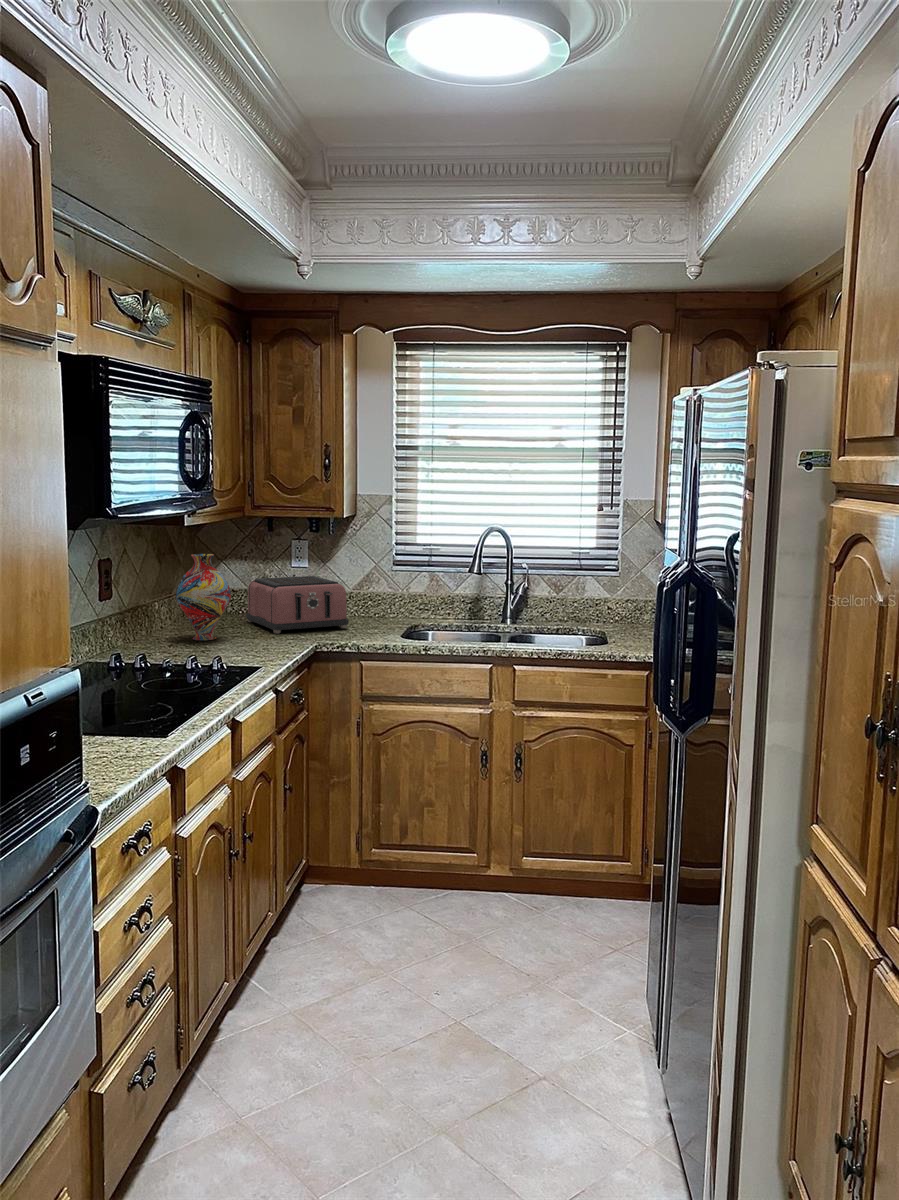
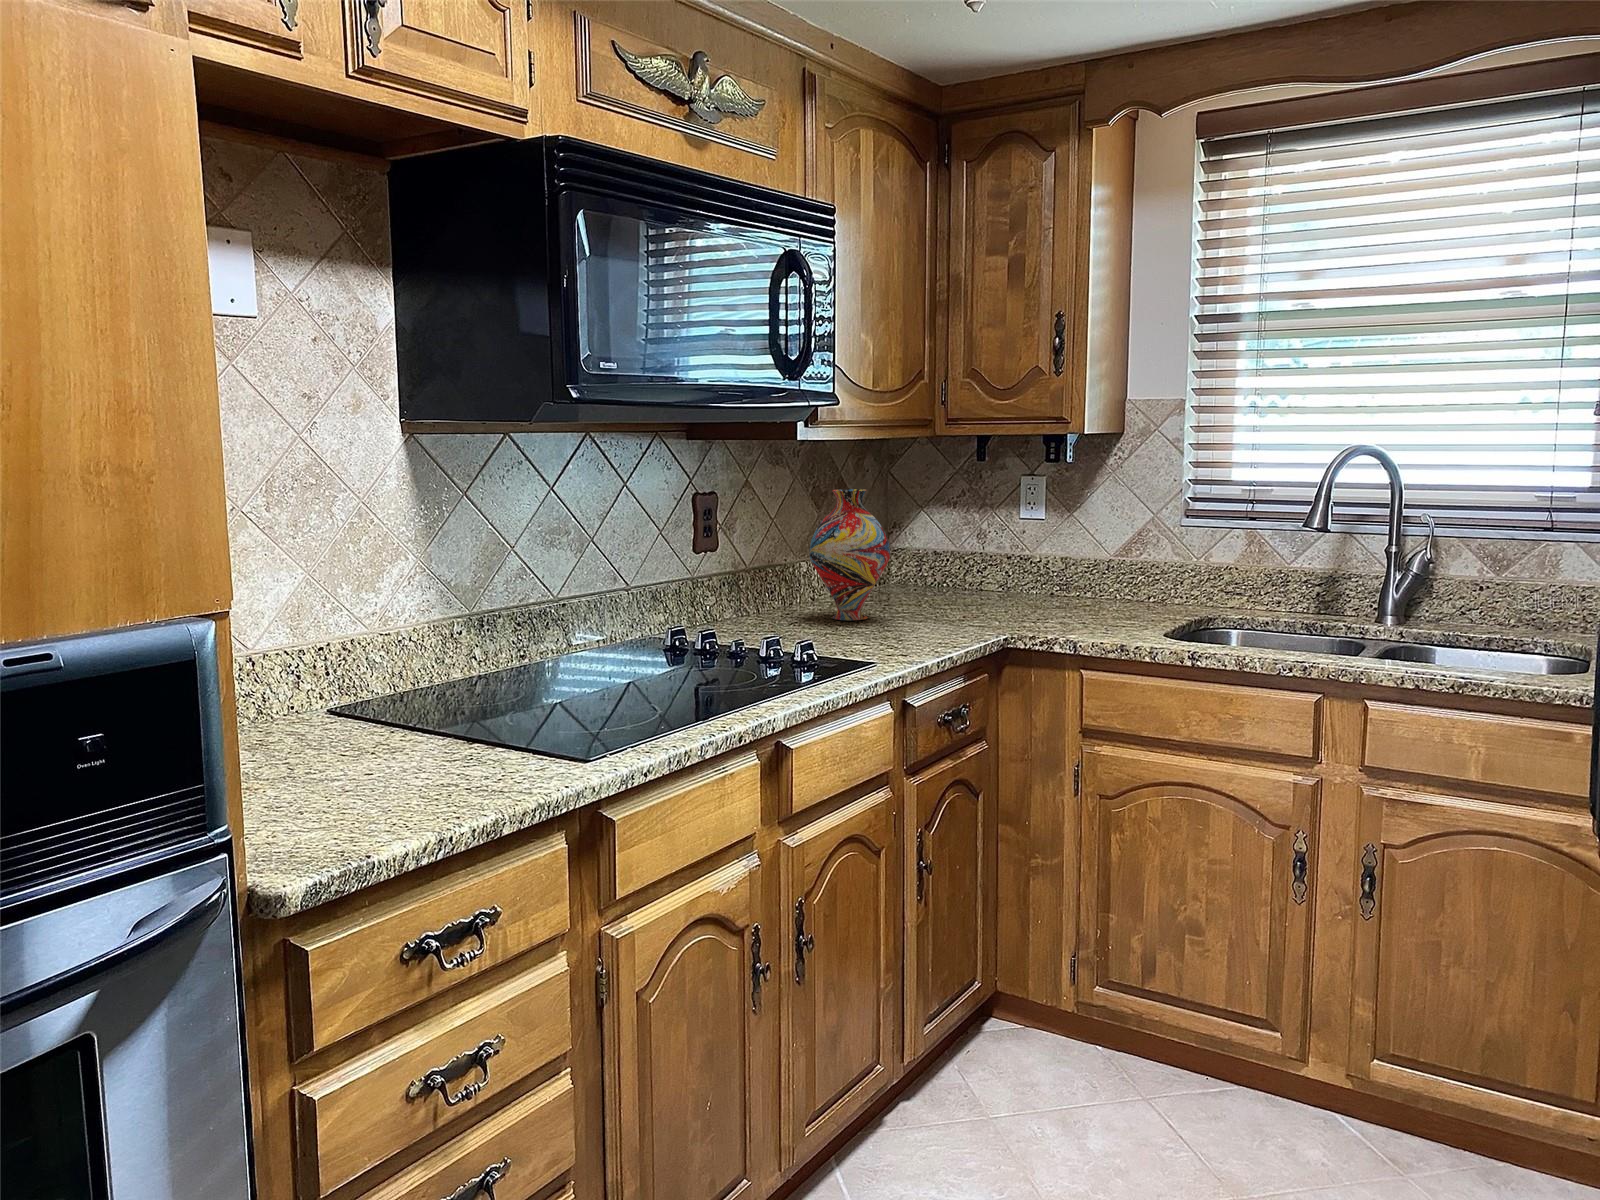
toaster: present [246,576,349,633] -> none [941,532,1088,617]

